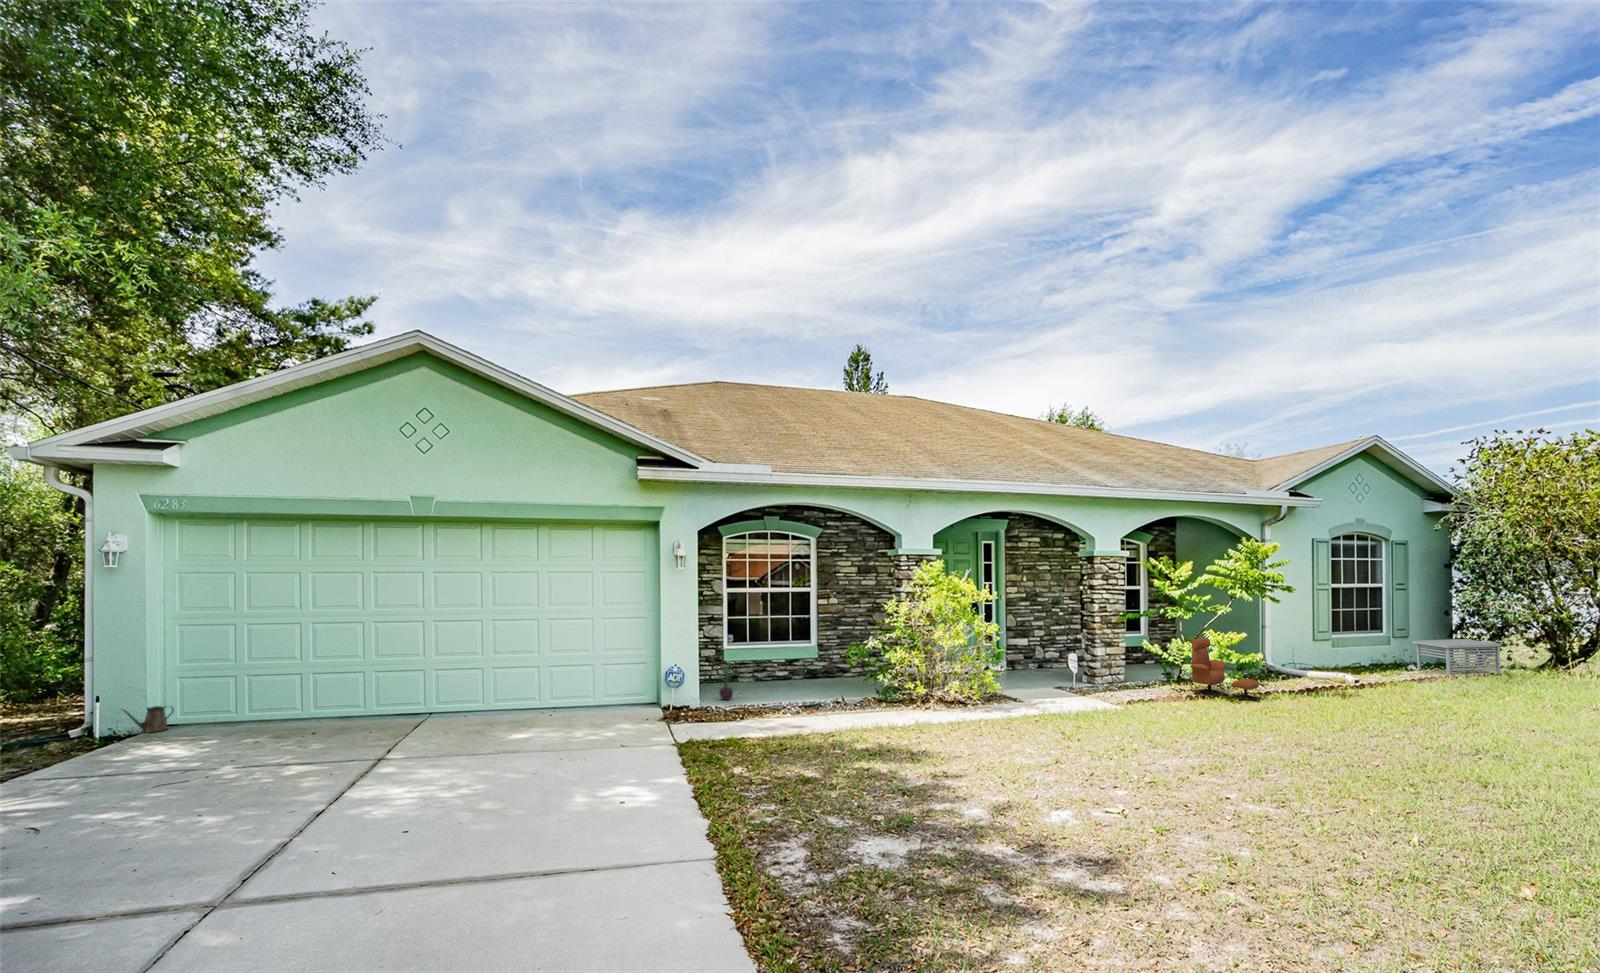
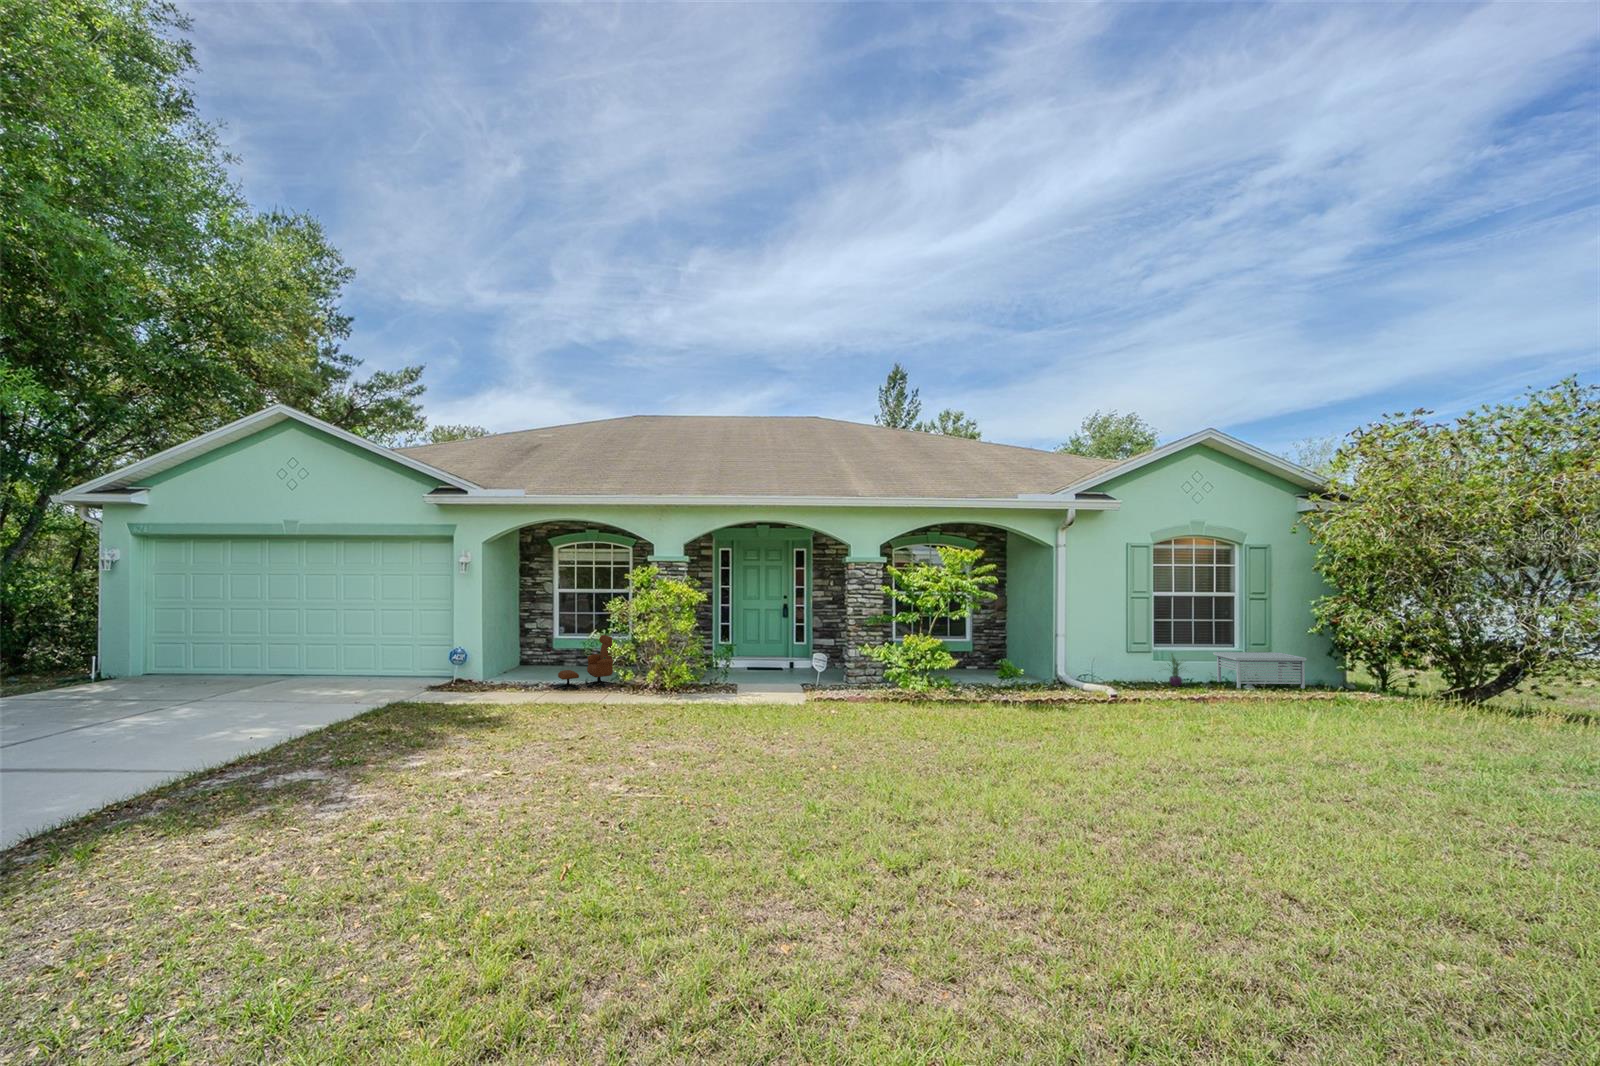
lounge chair: present [1190,638,1260,702] -> present [554,635,614,691]
decorative plant: present [716,663,733,700] -> present [1169,654,1182,686]
watering can: present [122,706,174,733] -> none [47,666,96,684]

